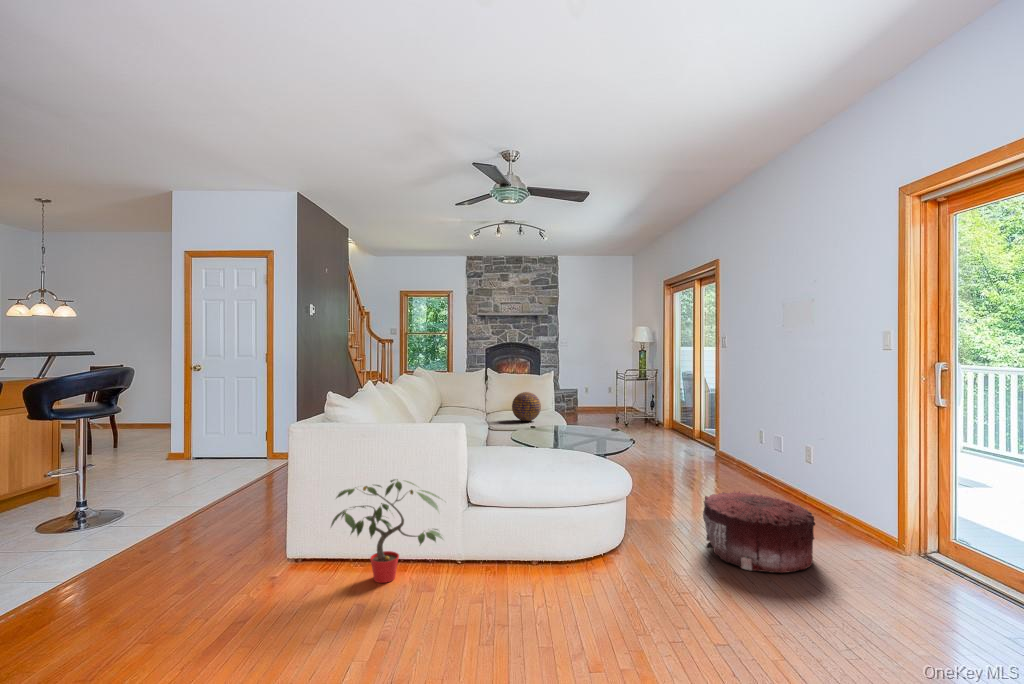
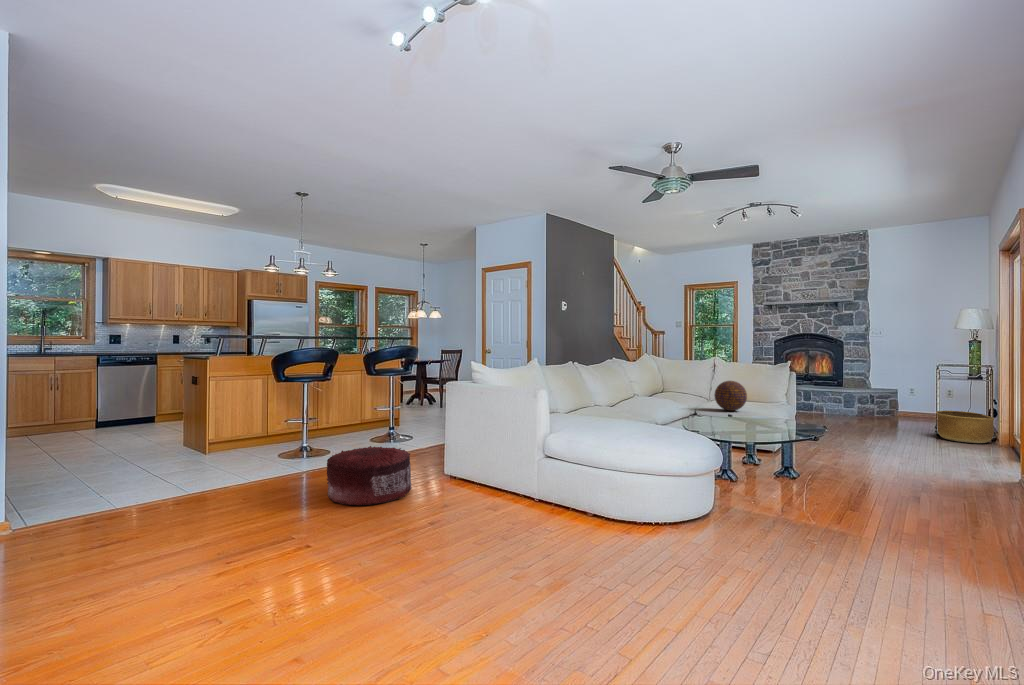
basket: none [627,404,661,428] -> present [936,411,994,443]
potted plant: present [331,479,443,583] -> none [441,428,523,501]
pouf: present [703,491,815,573] -> present [327,446,412,505]

